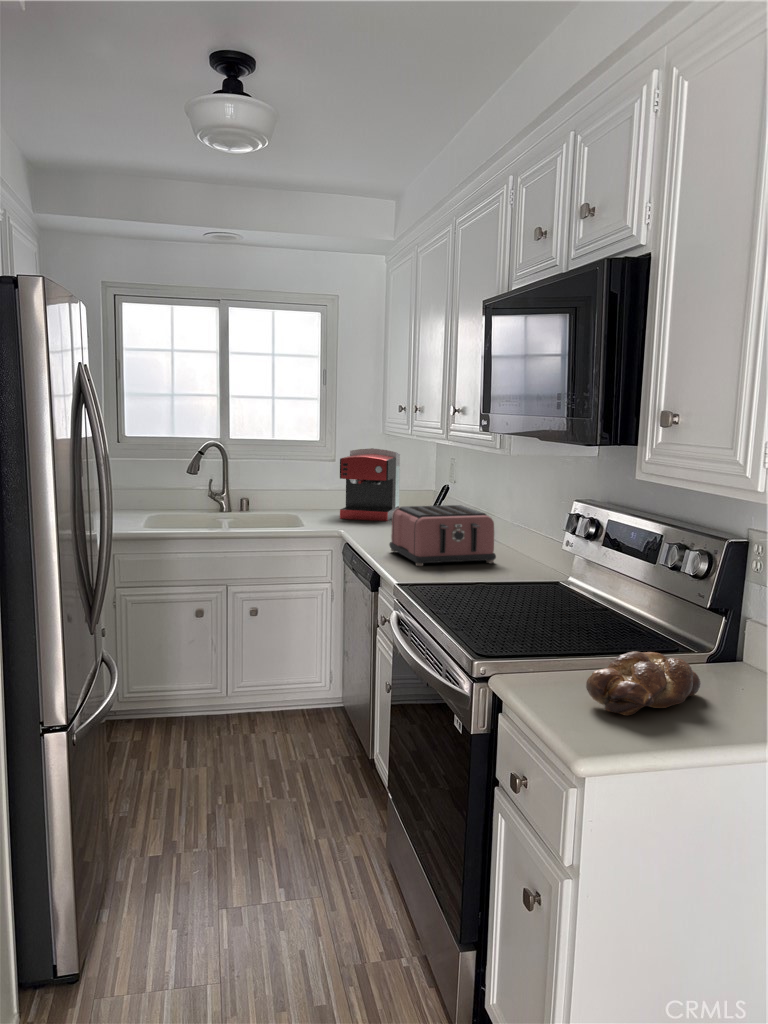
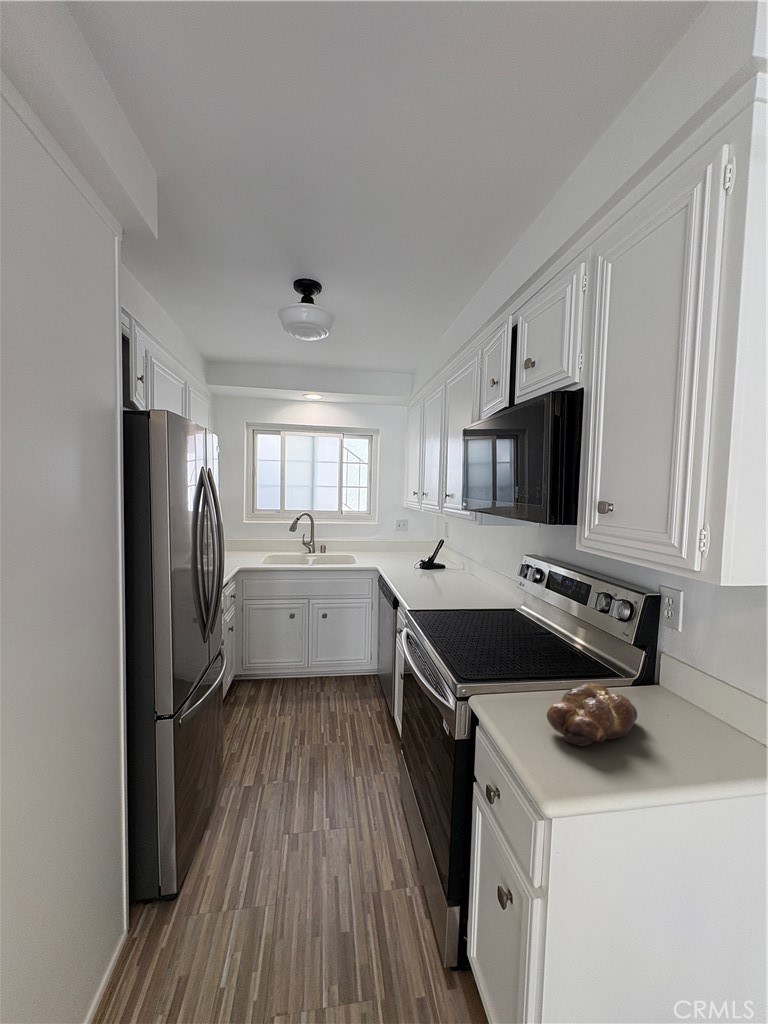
coffee maker: present [340,448,400,521] -> none [378,517,414,560]
toaster: present [389,505,496,566] -> none [405,554,472,595]

